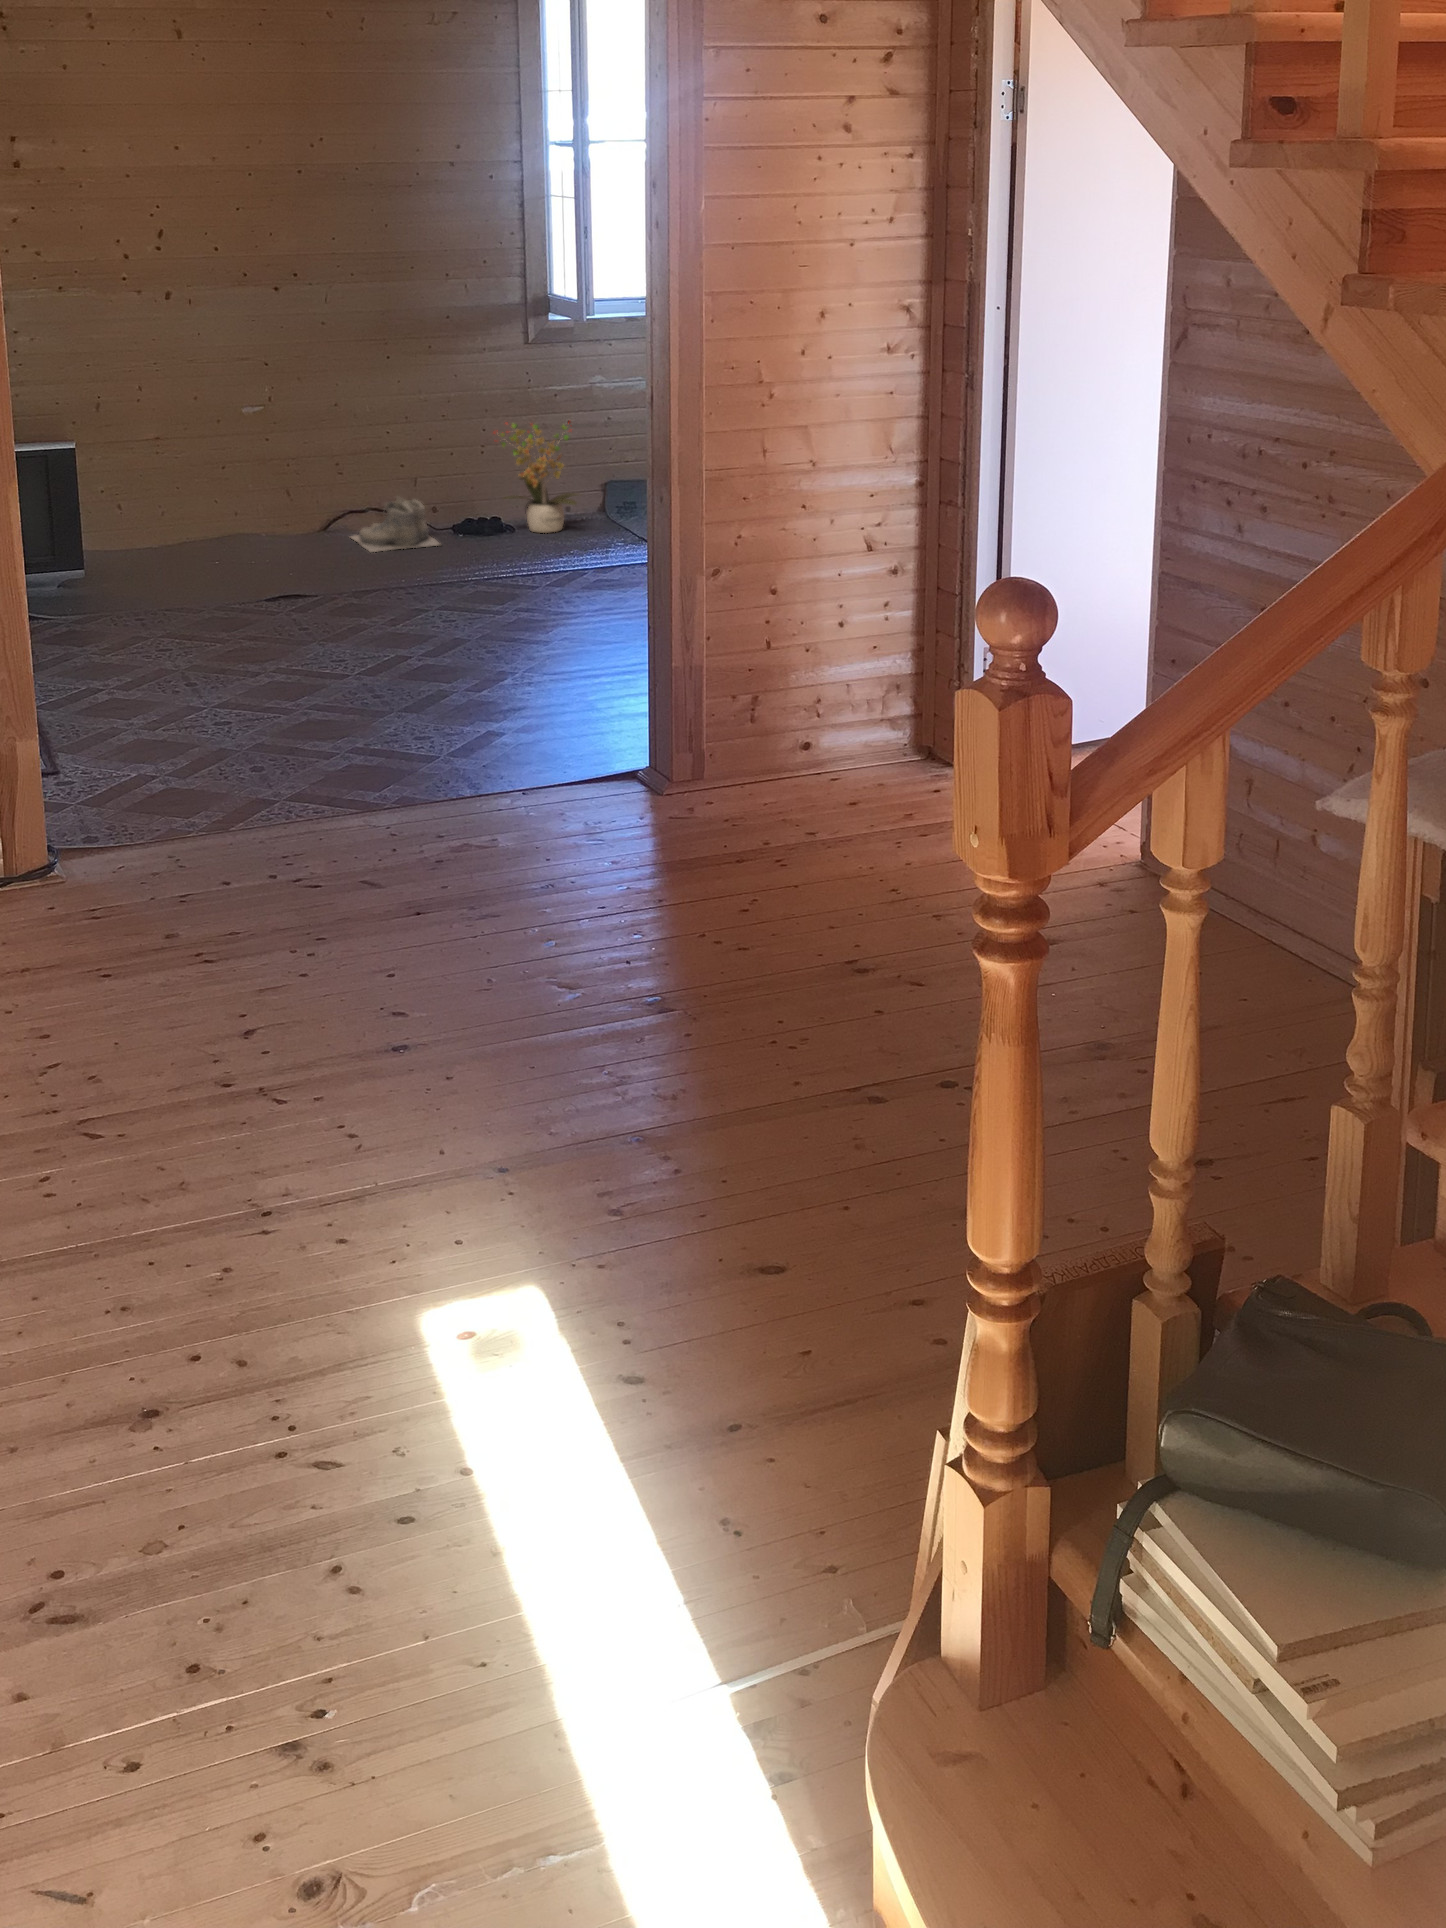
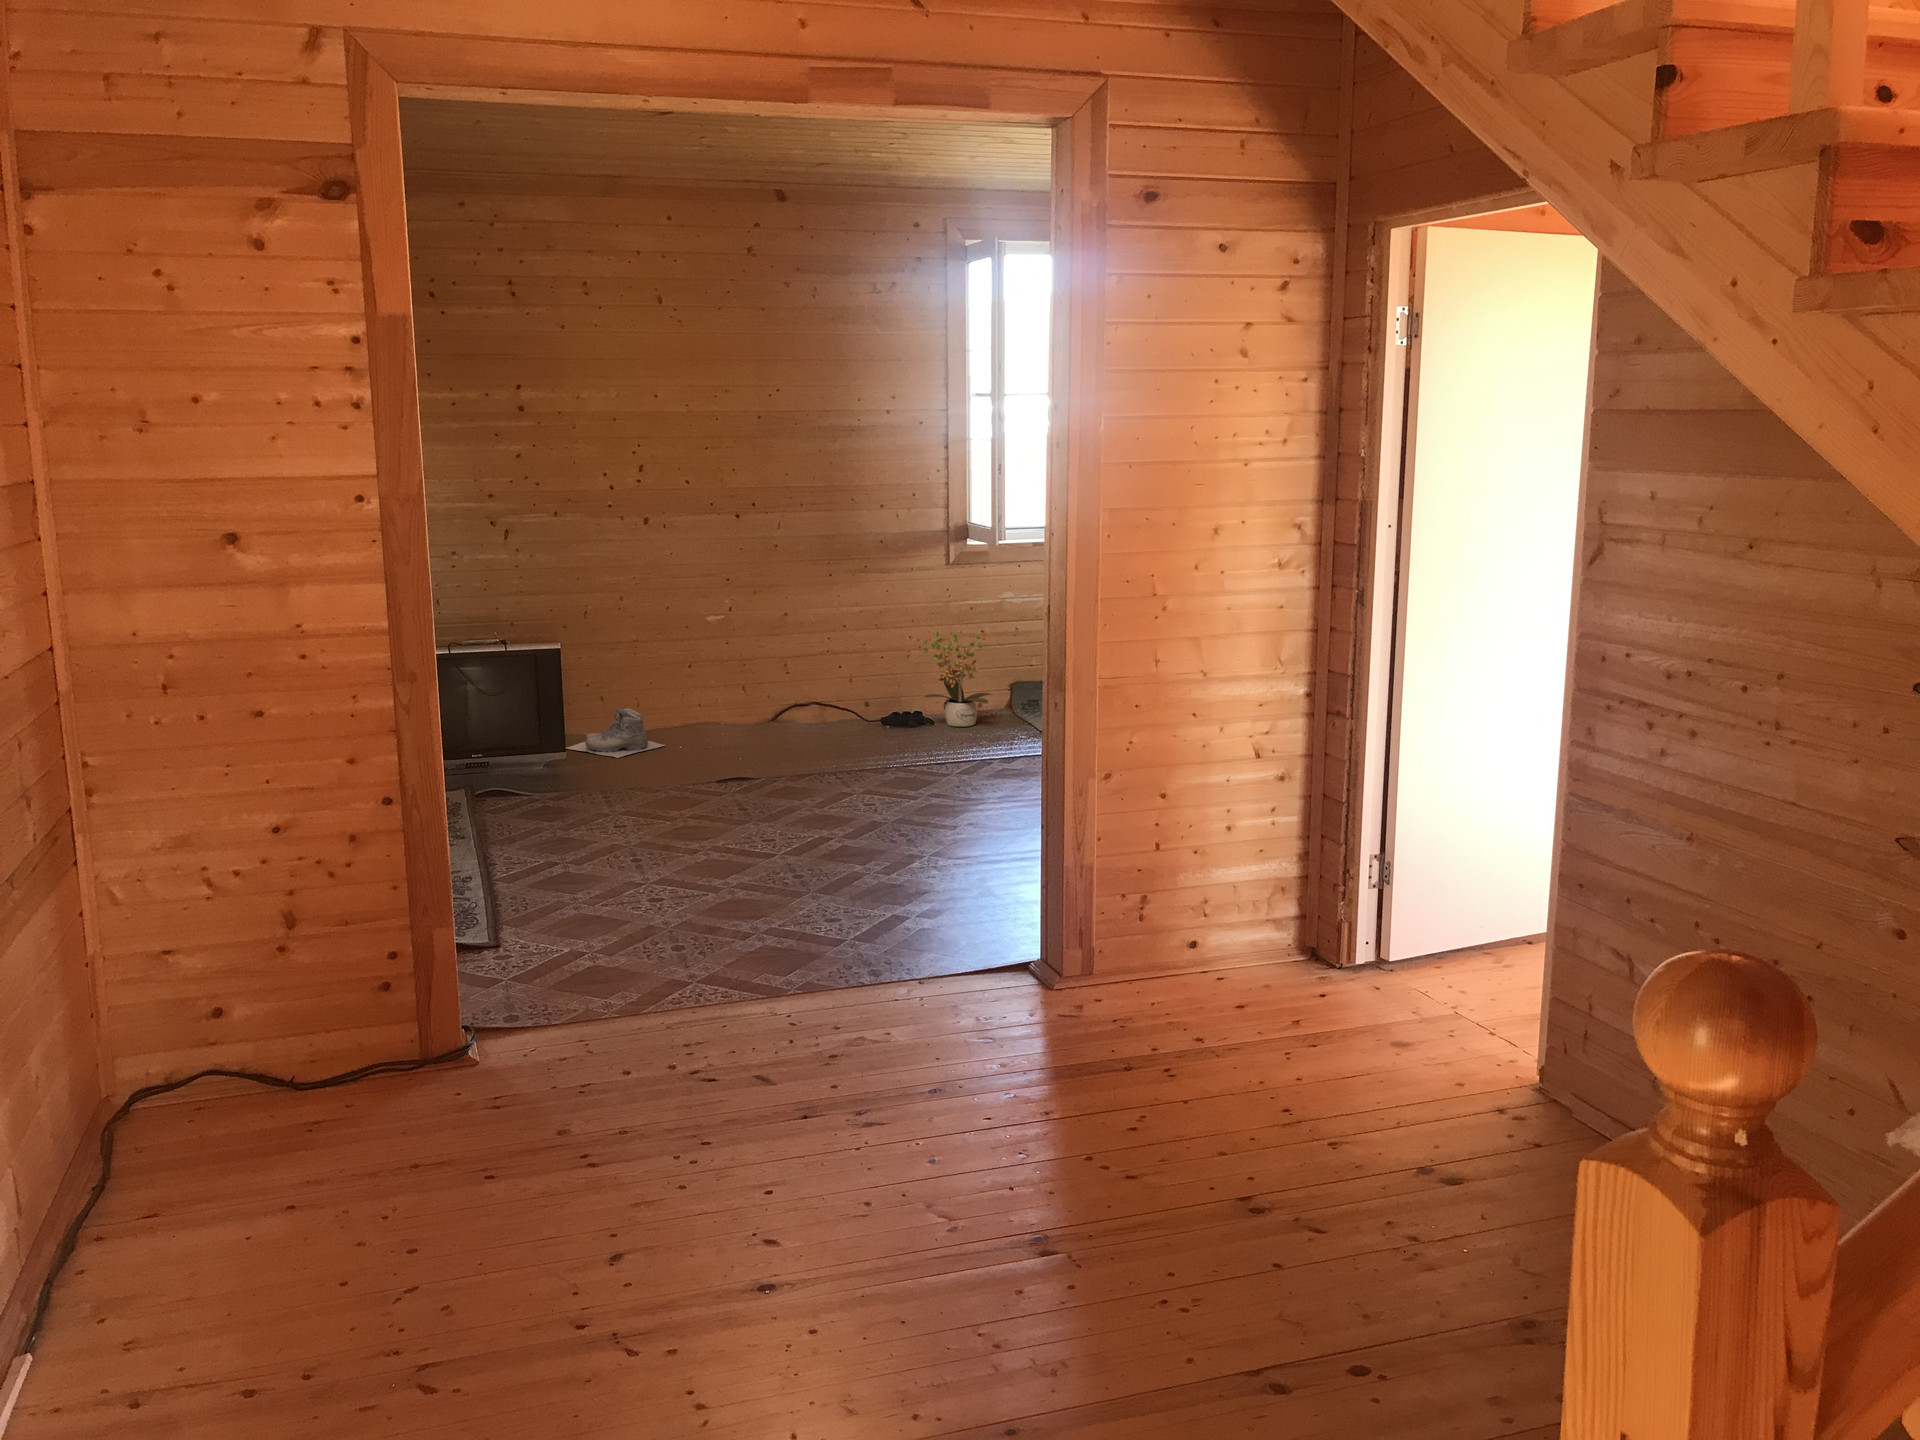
boots: present [351,496,439,552] -> present [566,707,665,758]

